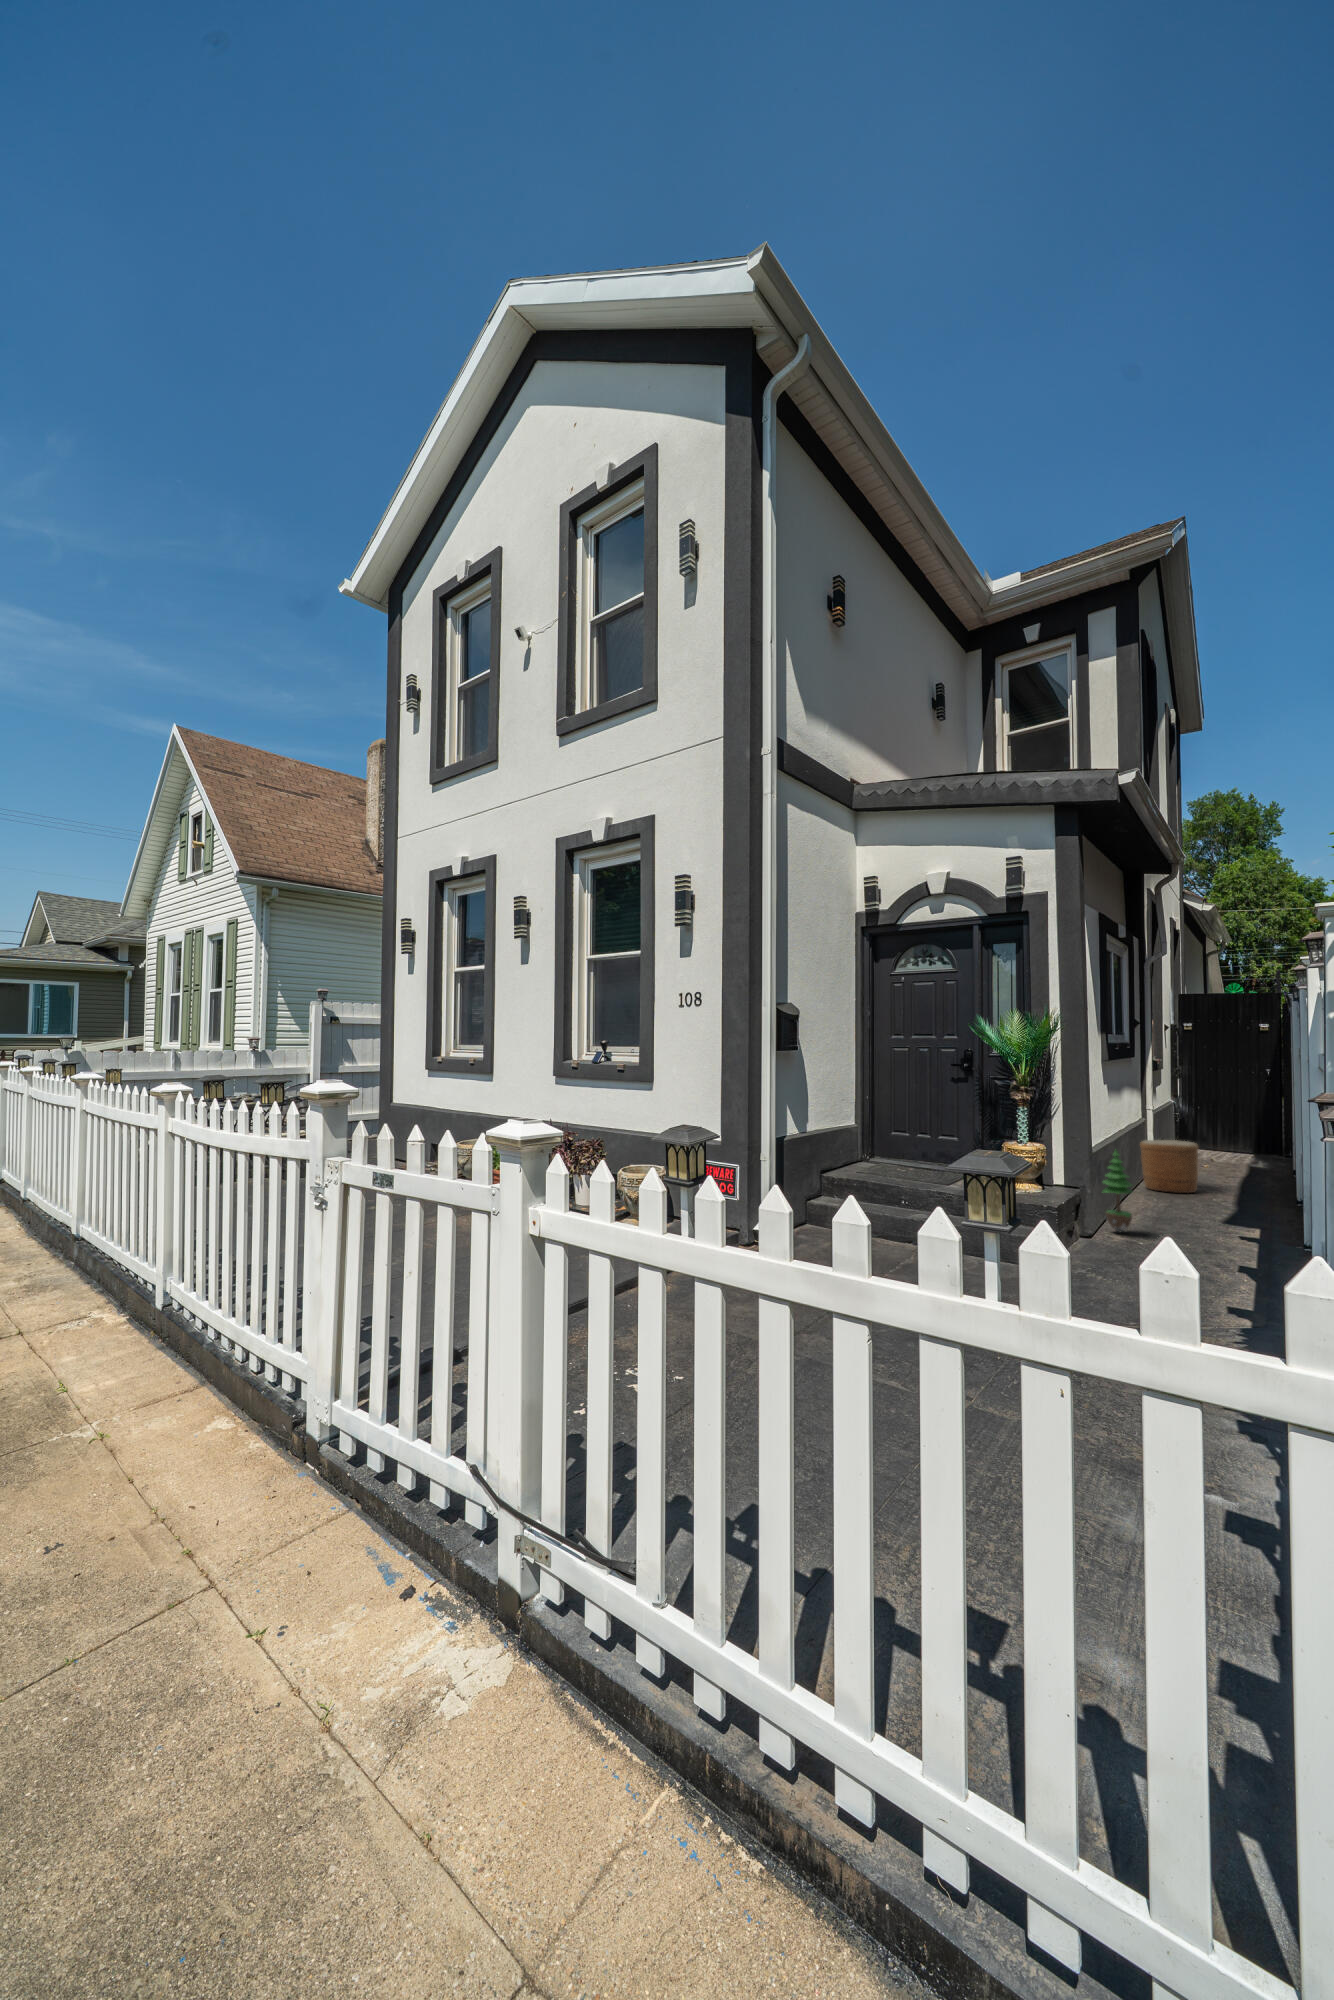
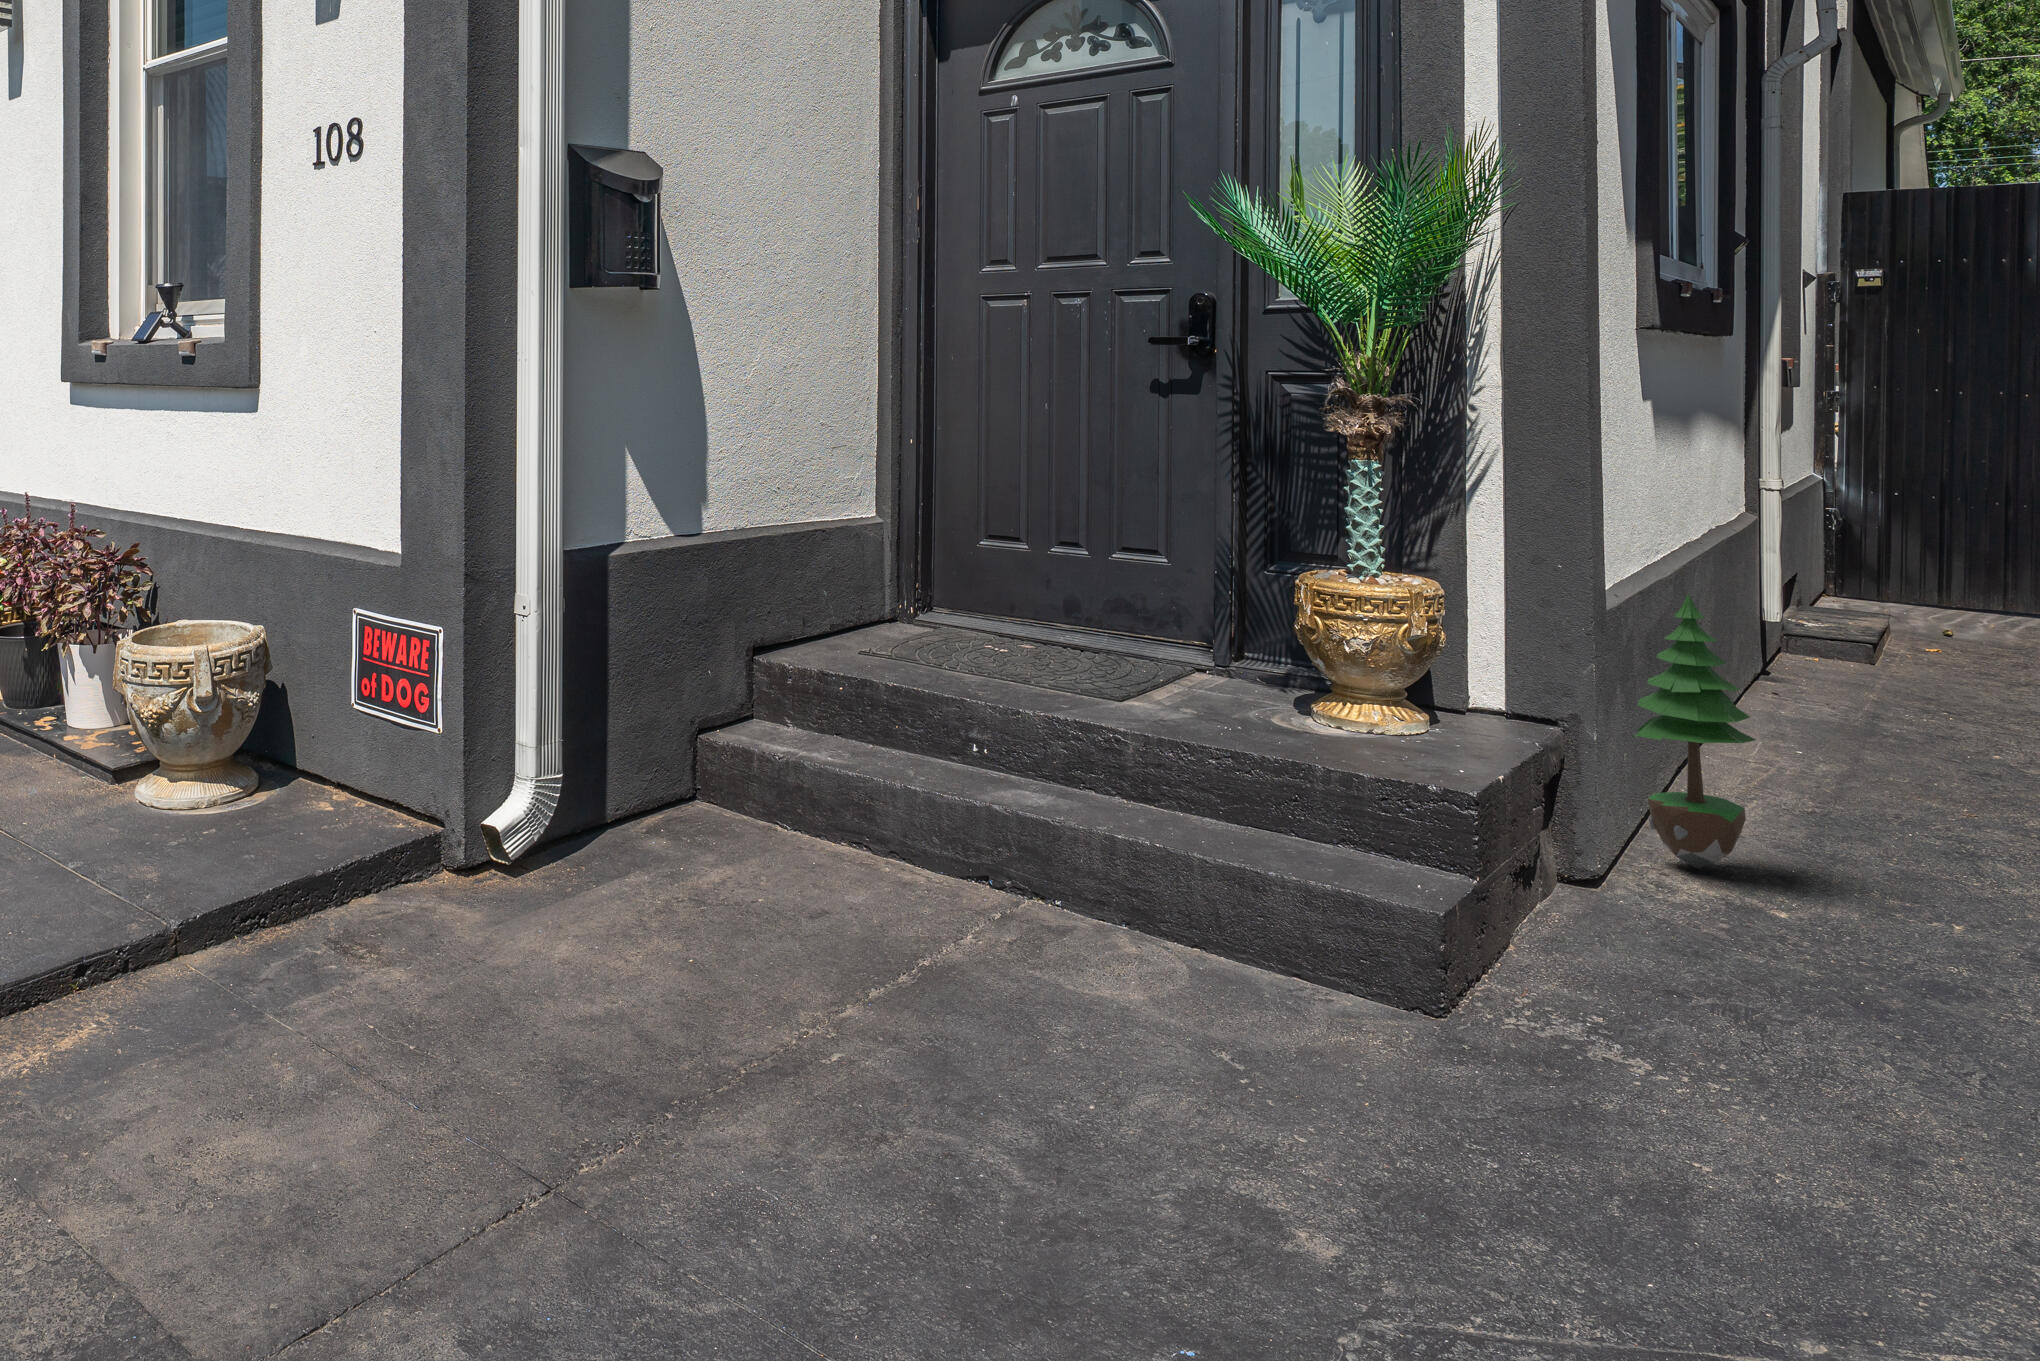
woven basket: present [1140,1140,1198,1193] -> none [1744,573,1936,731]

